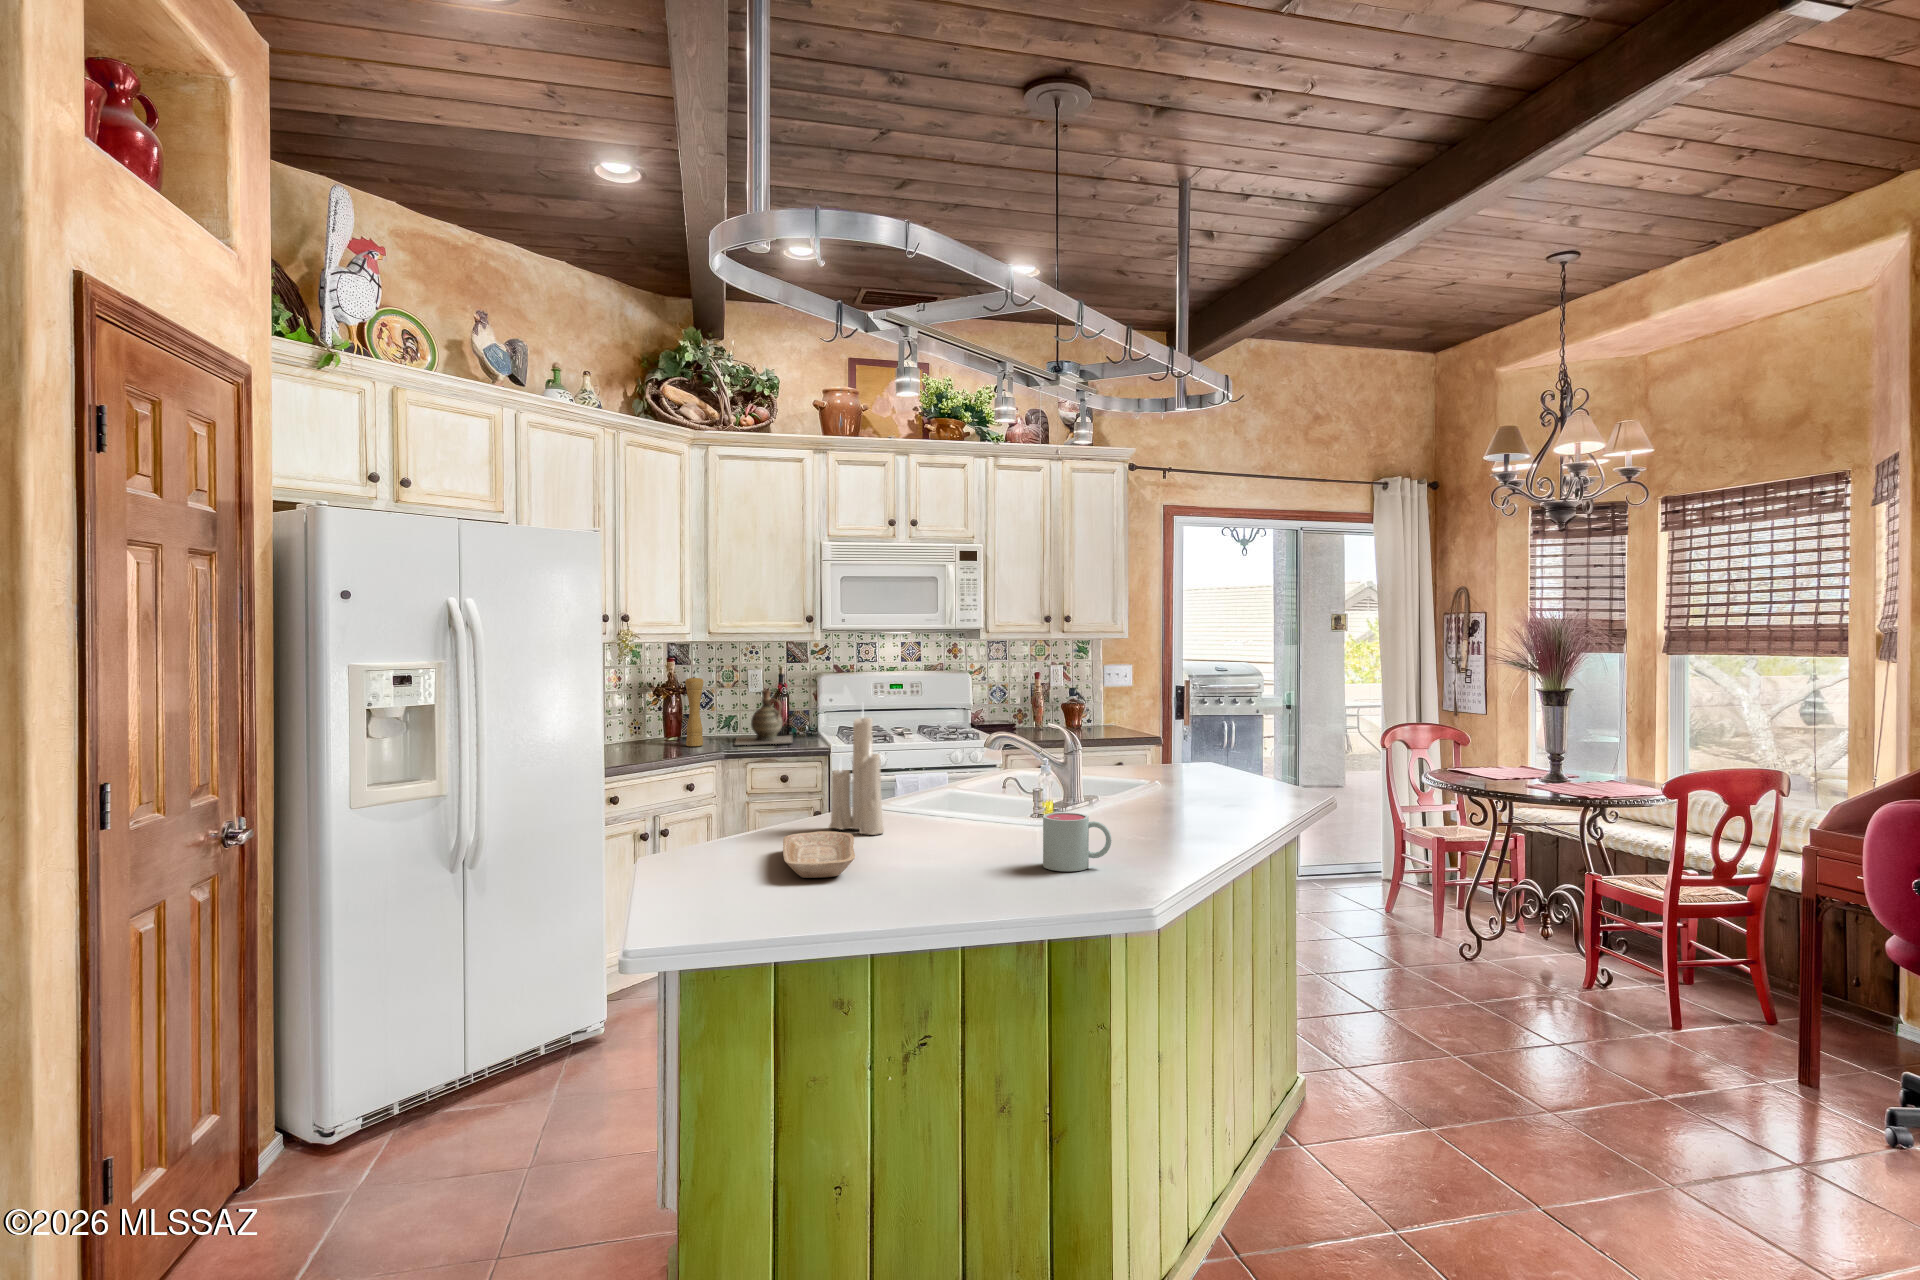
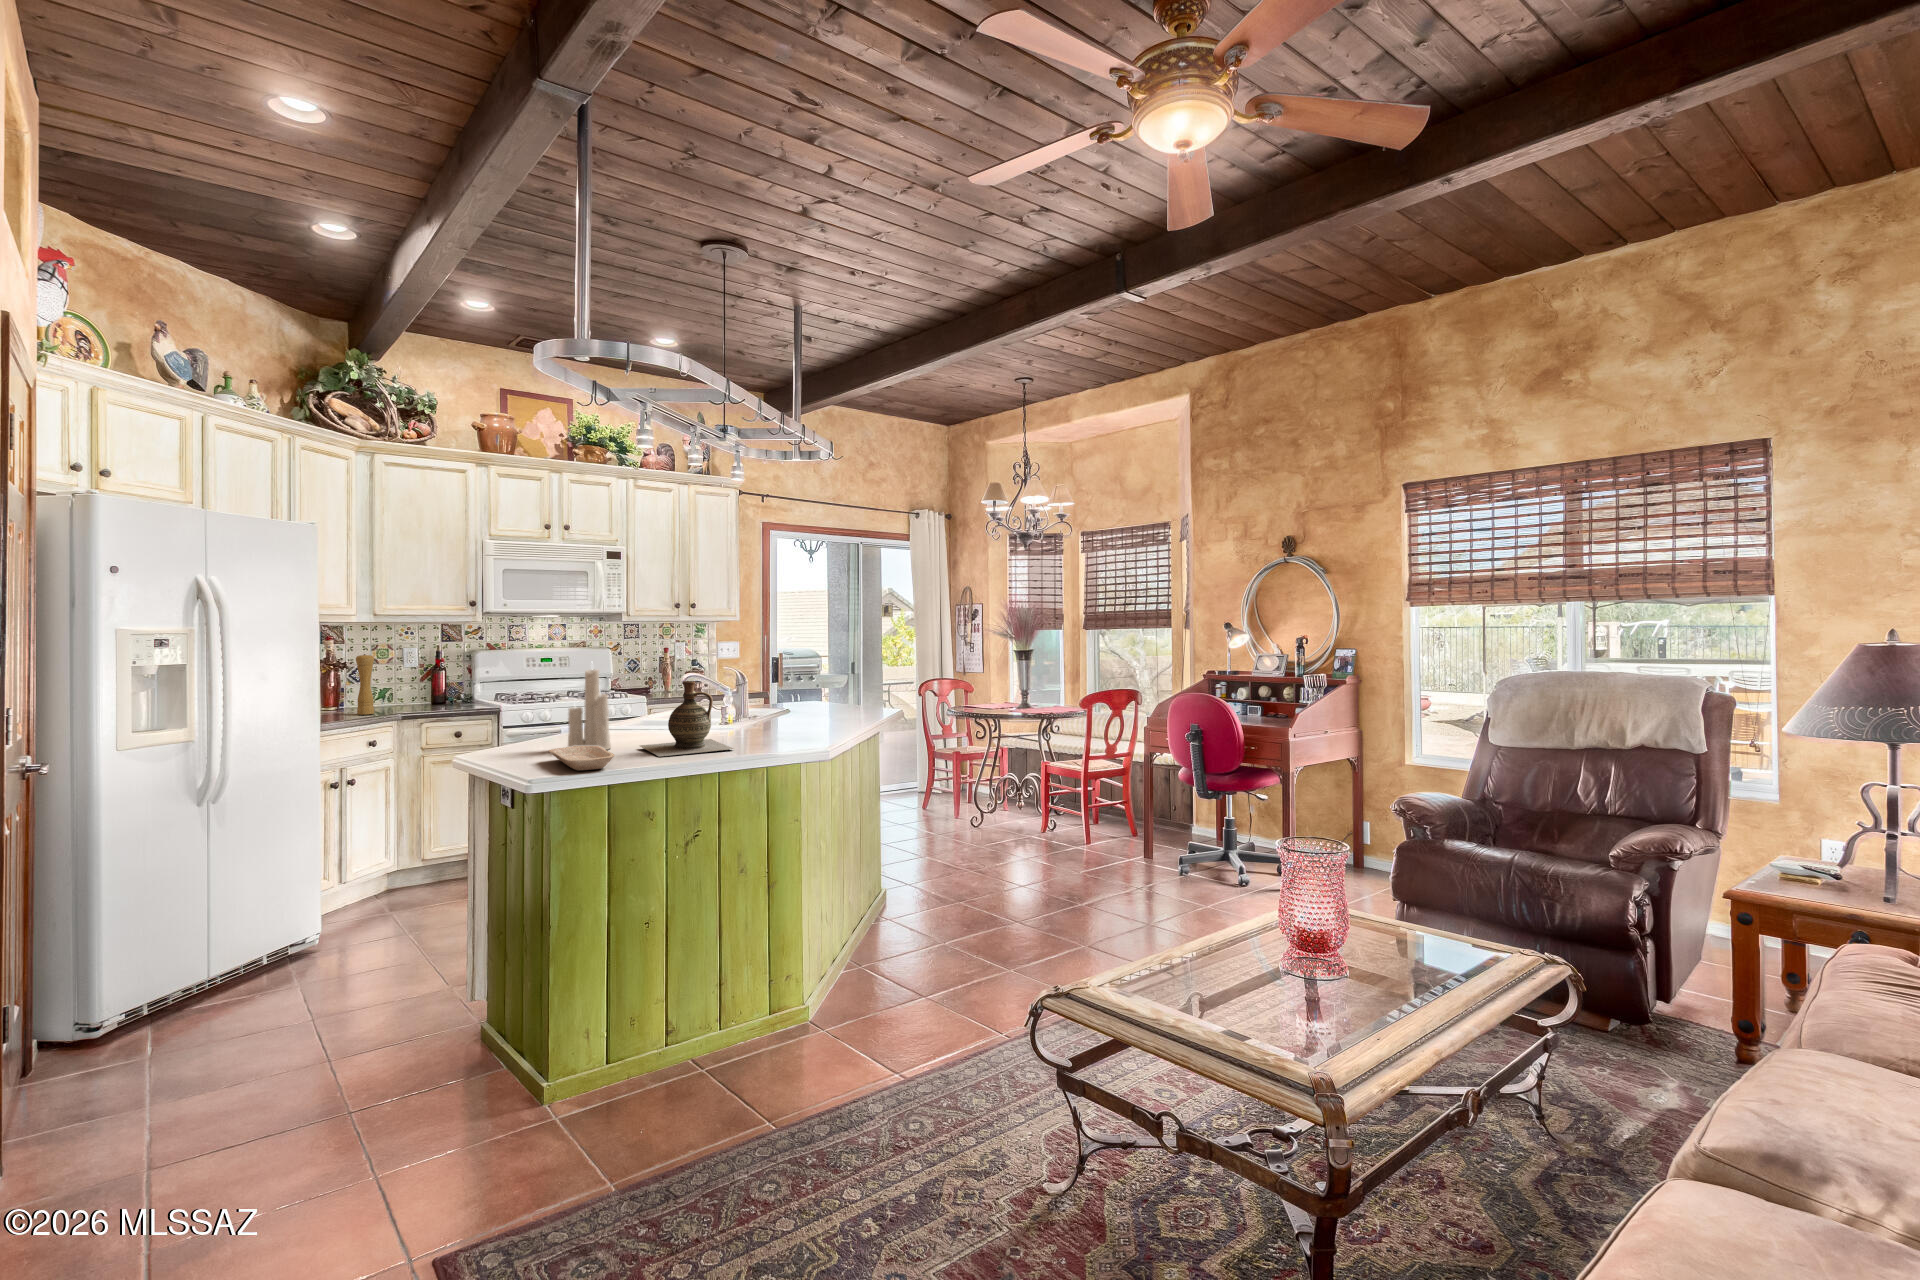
ceramic jug: present [735,690,793,745] -> present [640,681,734,757]
mug: present [1043,813,1112,871] -> none [736,722,779,757]

